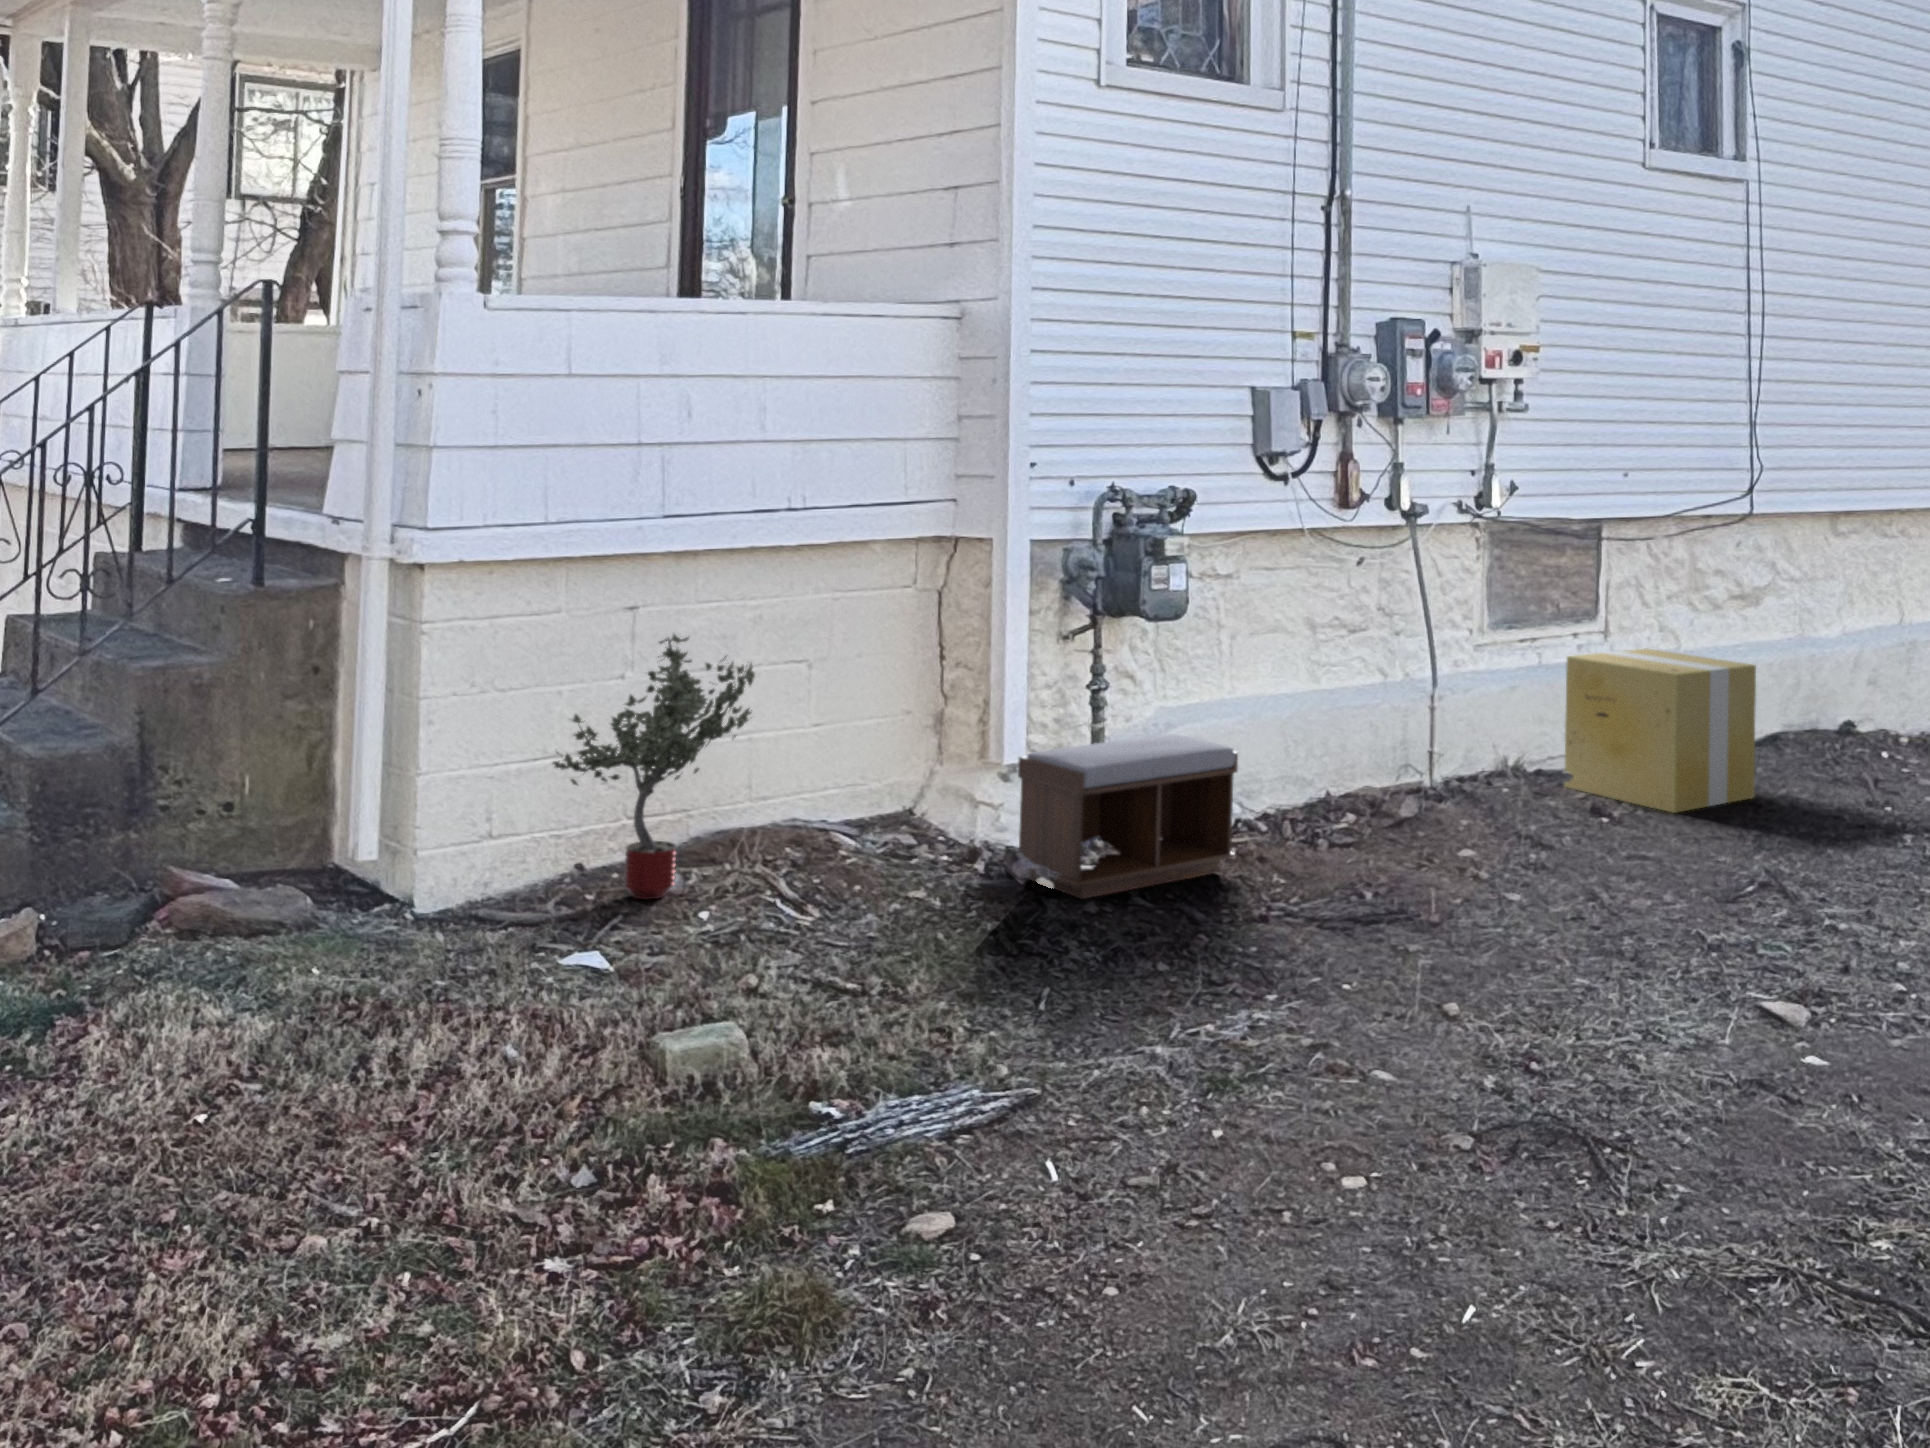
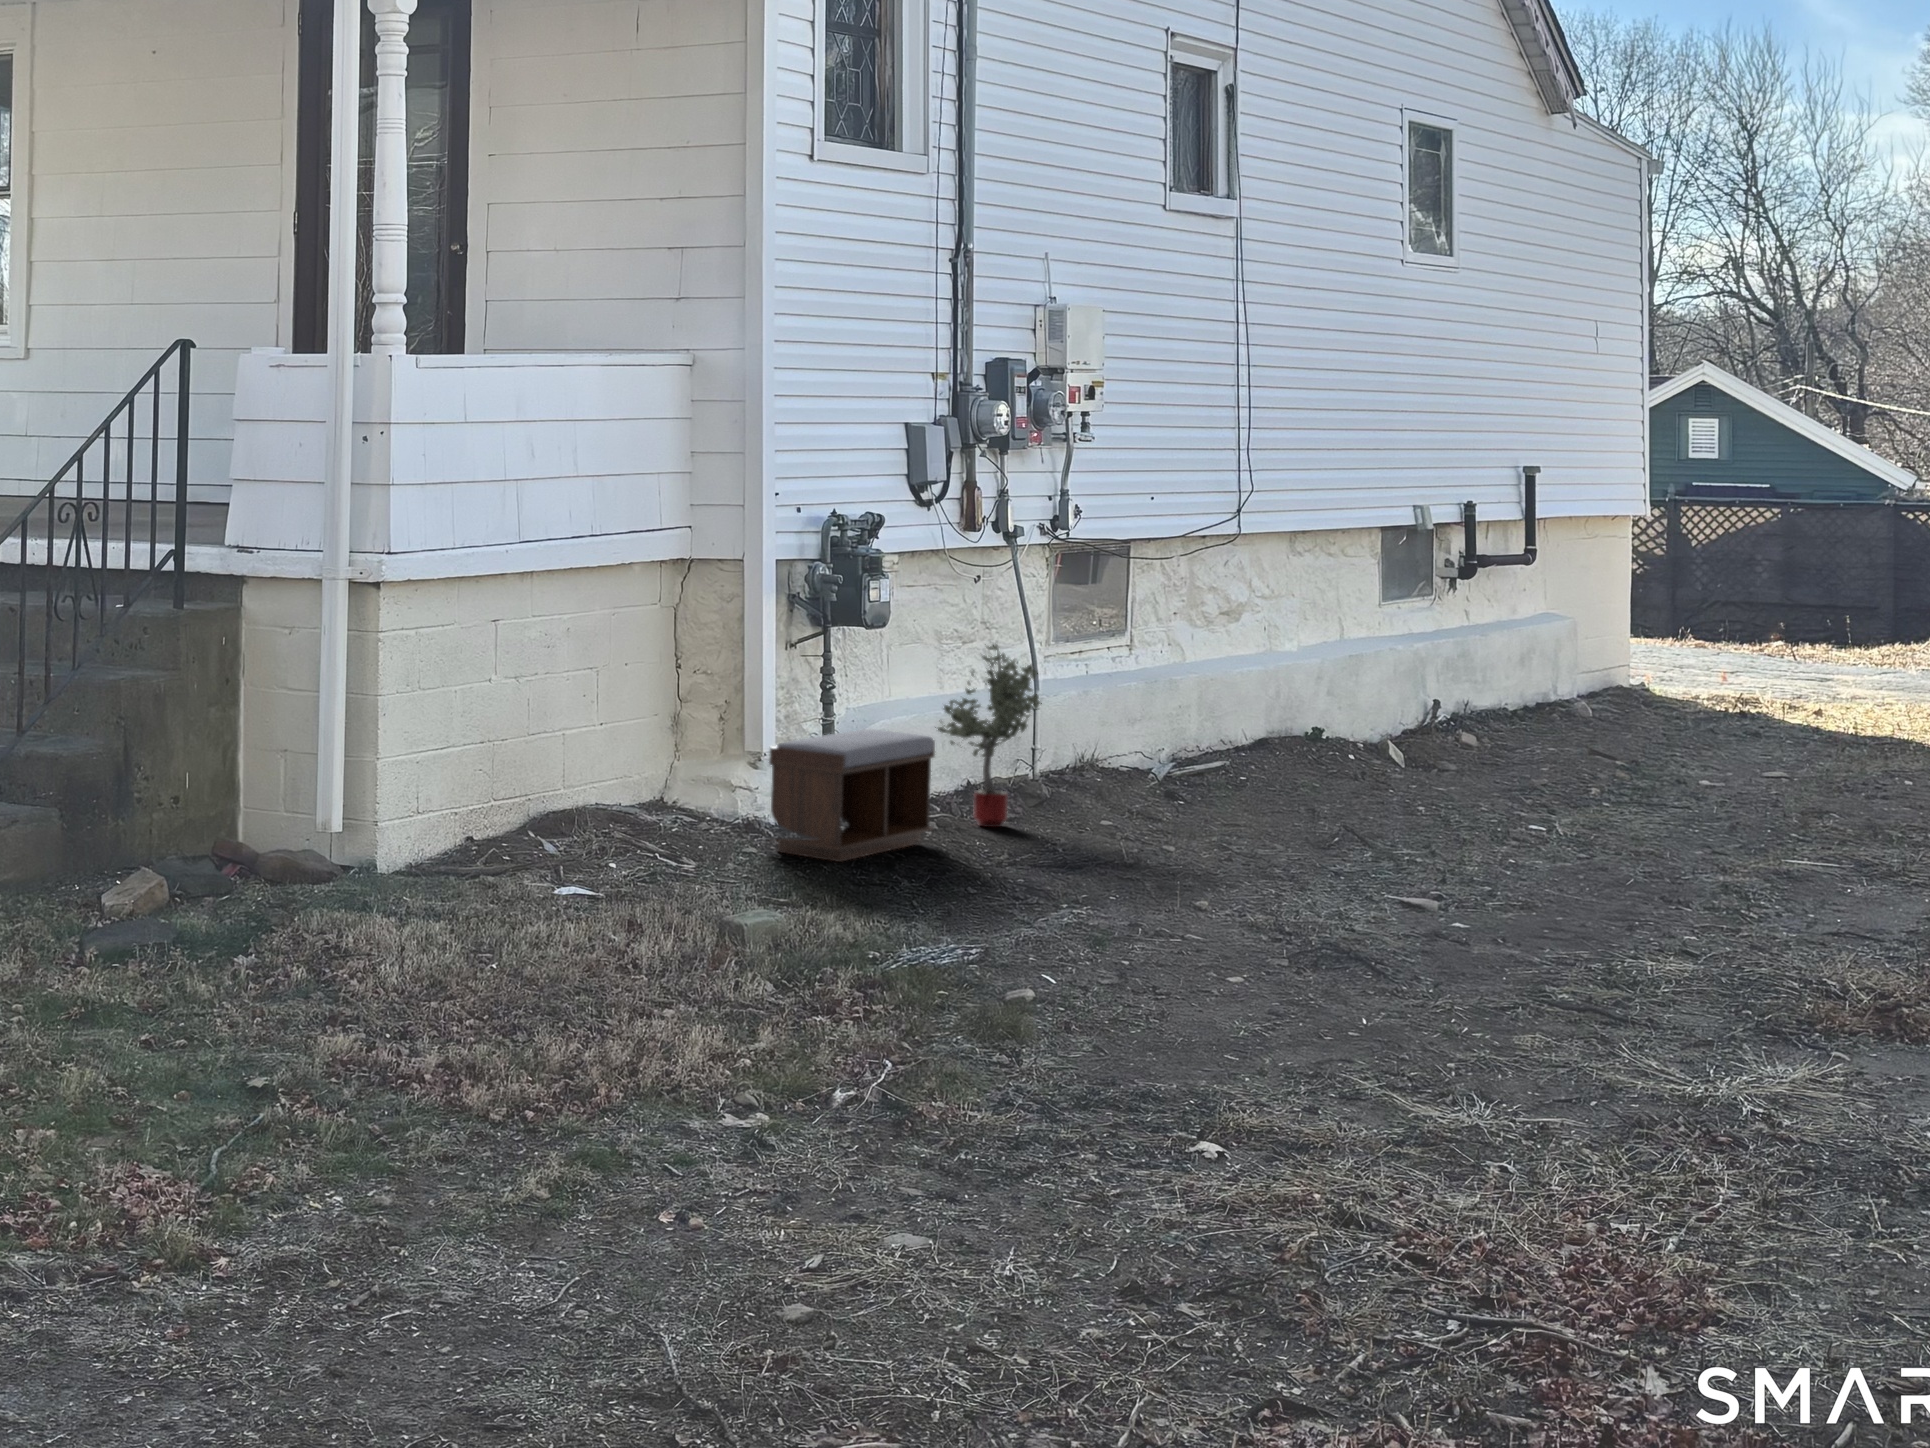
potted tree: present [553,634,755,899] -> present [935,645,1042,827]
cardboard box: present [1564,649,1756,813] -> none [1113,658,1279,799]

